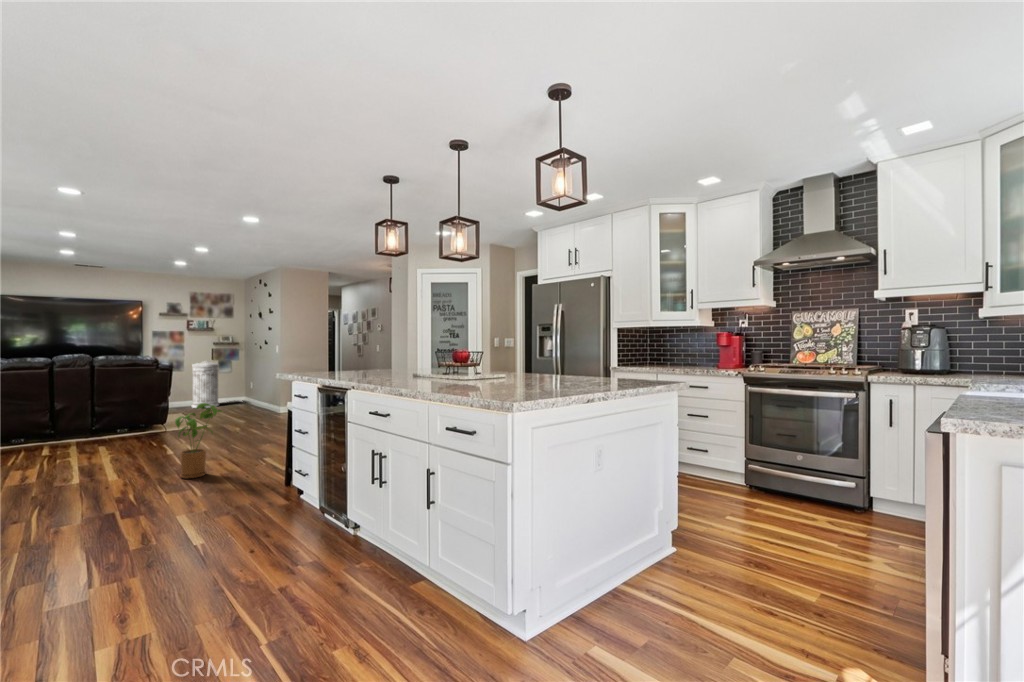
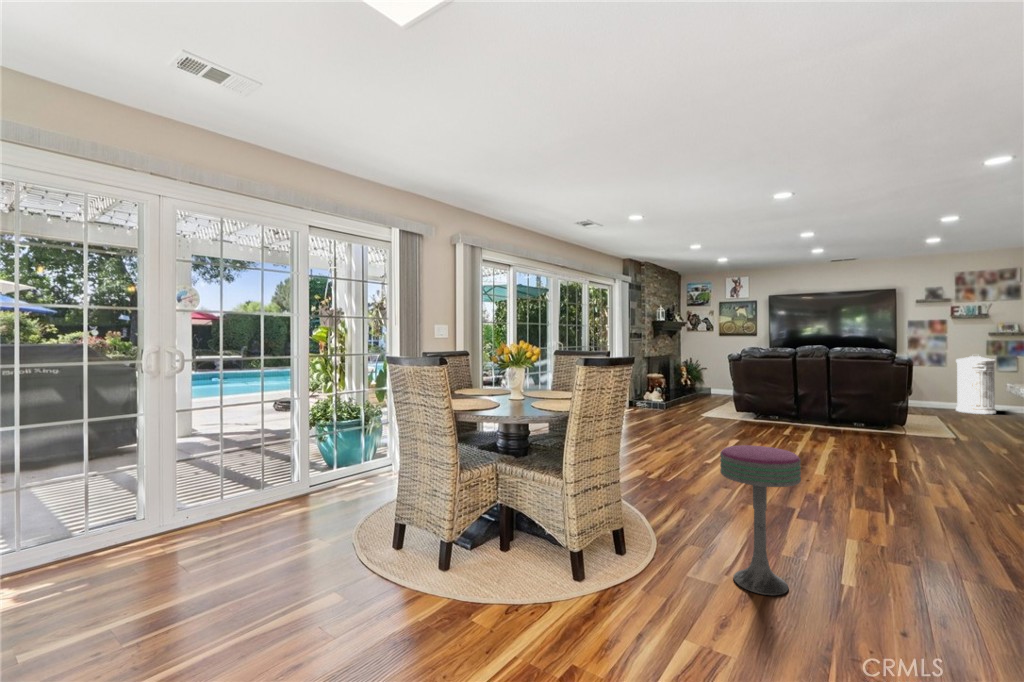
house plant: present [175,403,222,479] -> none [878,409,943,500]
bar stool: none [84,445,171,588] -> present [720,445,801,595]

